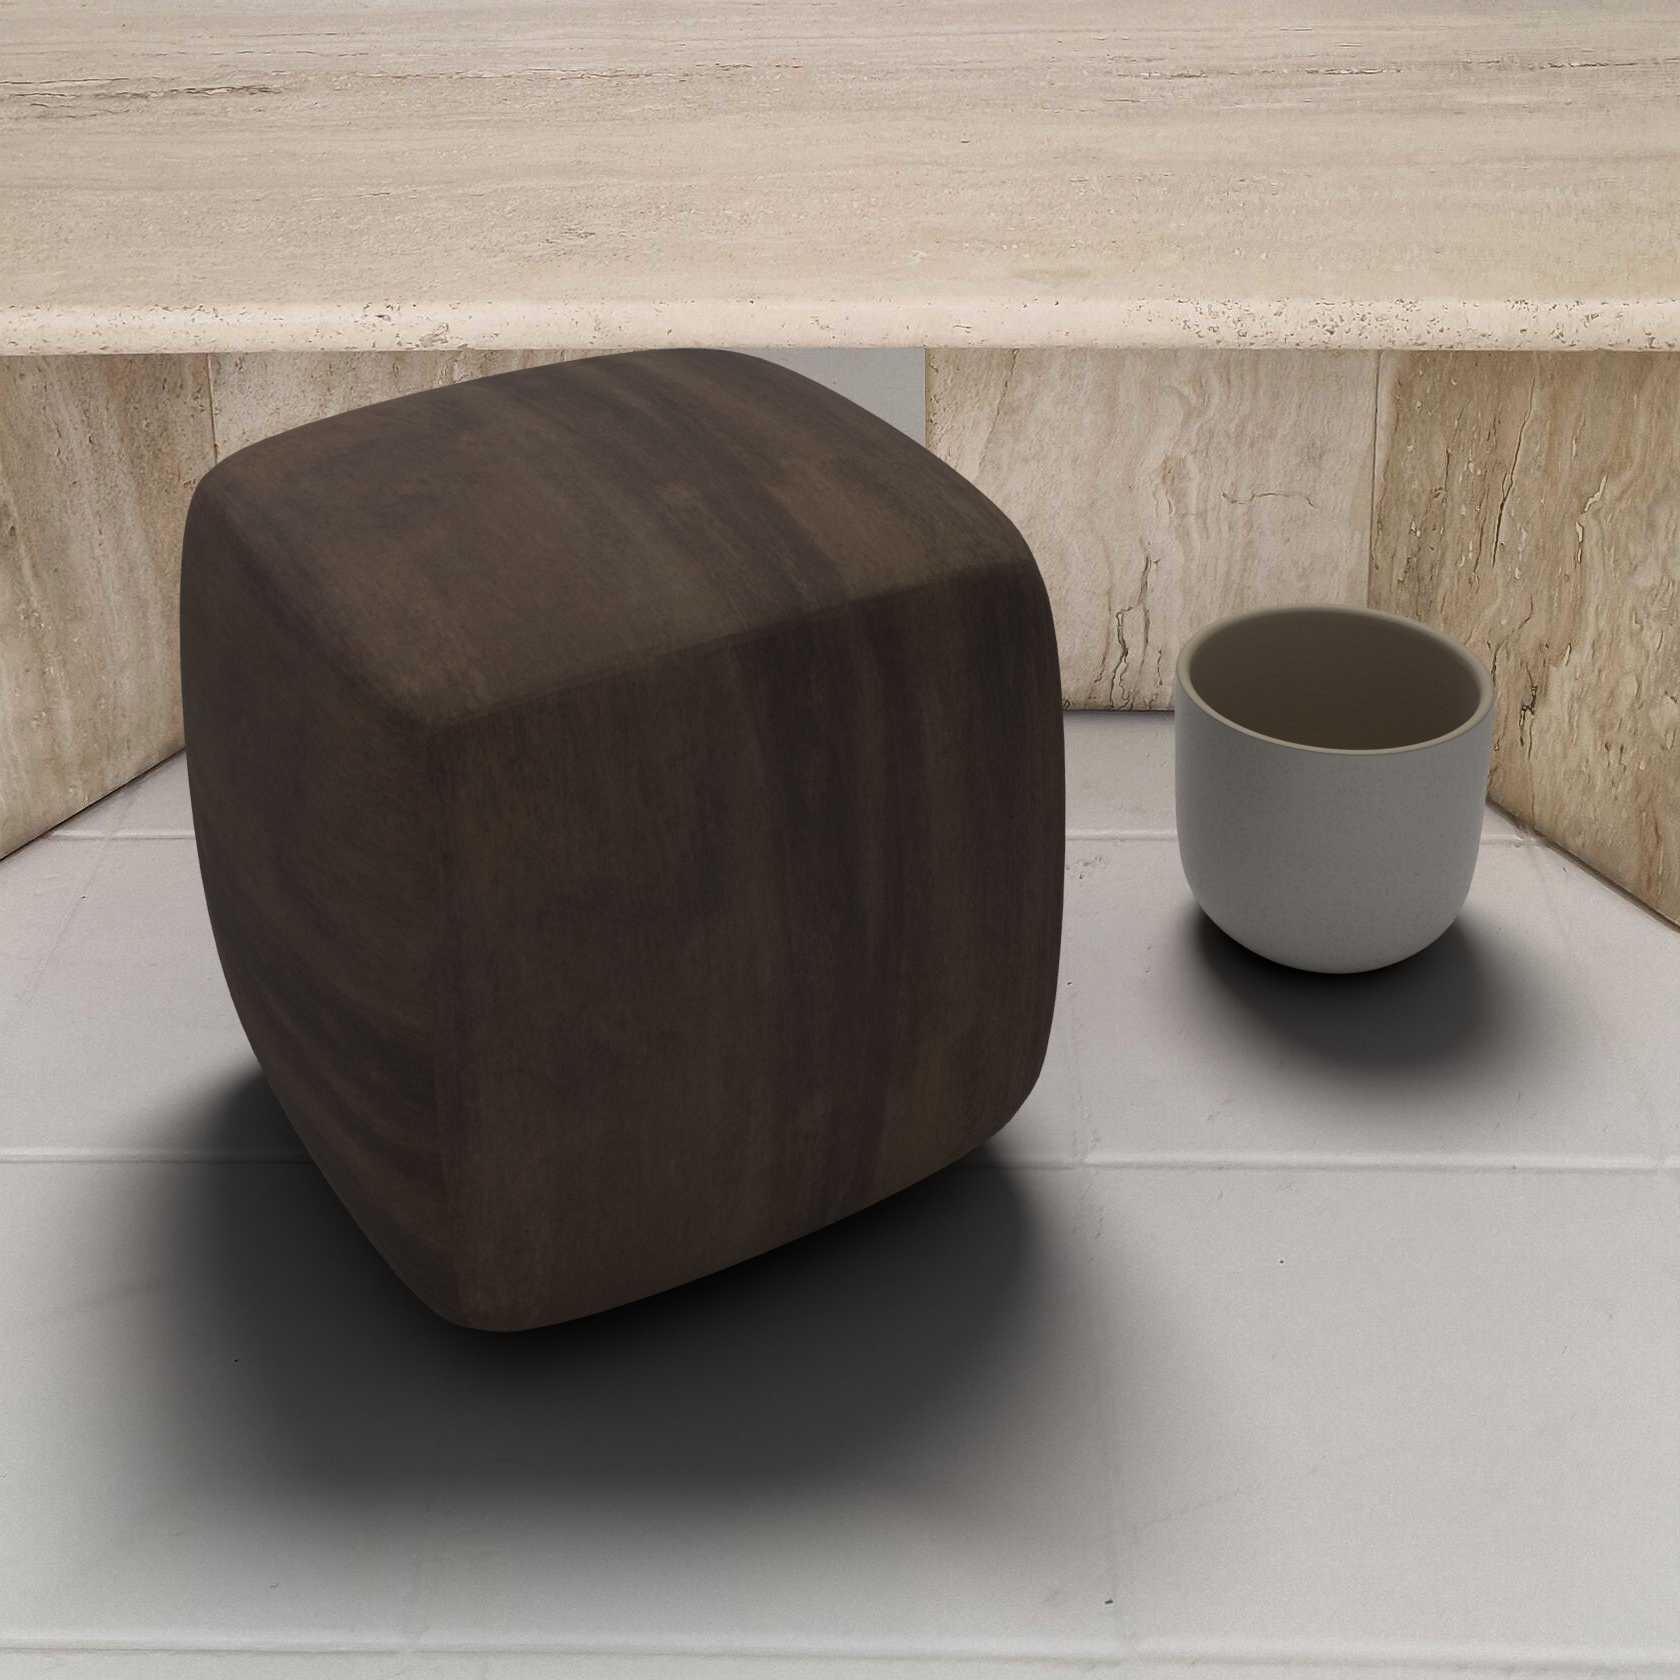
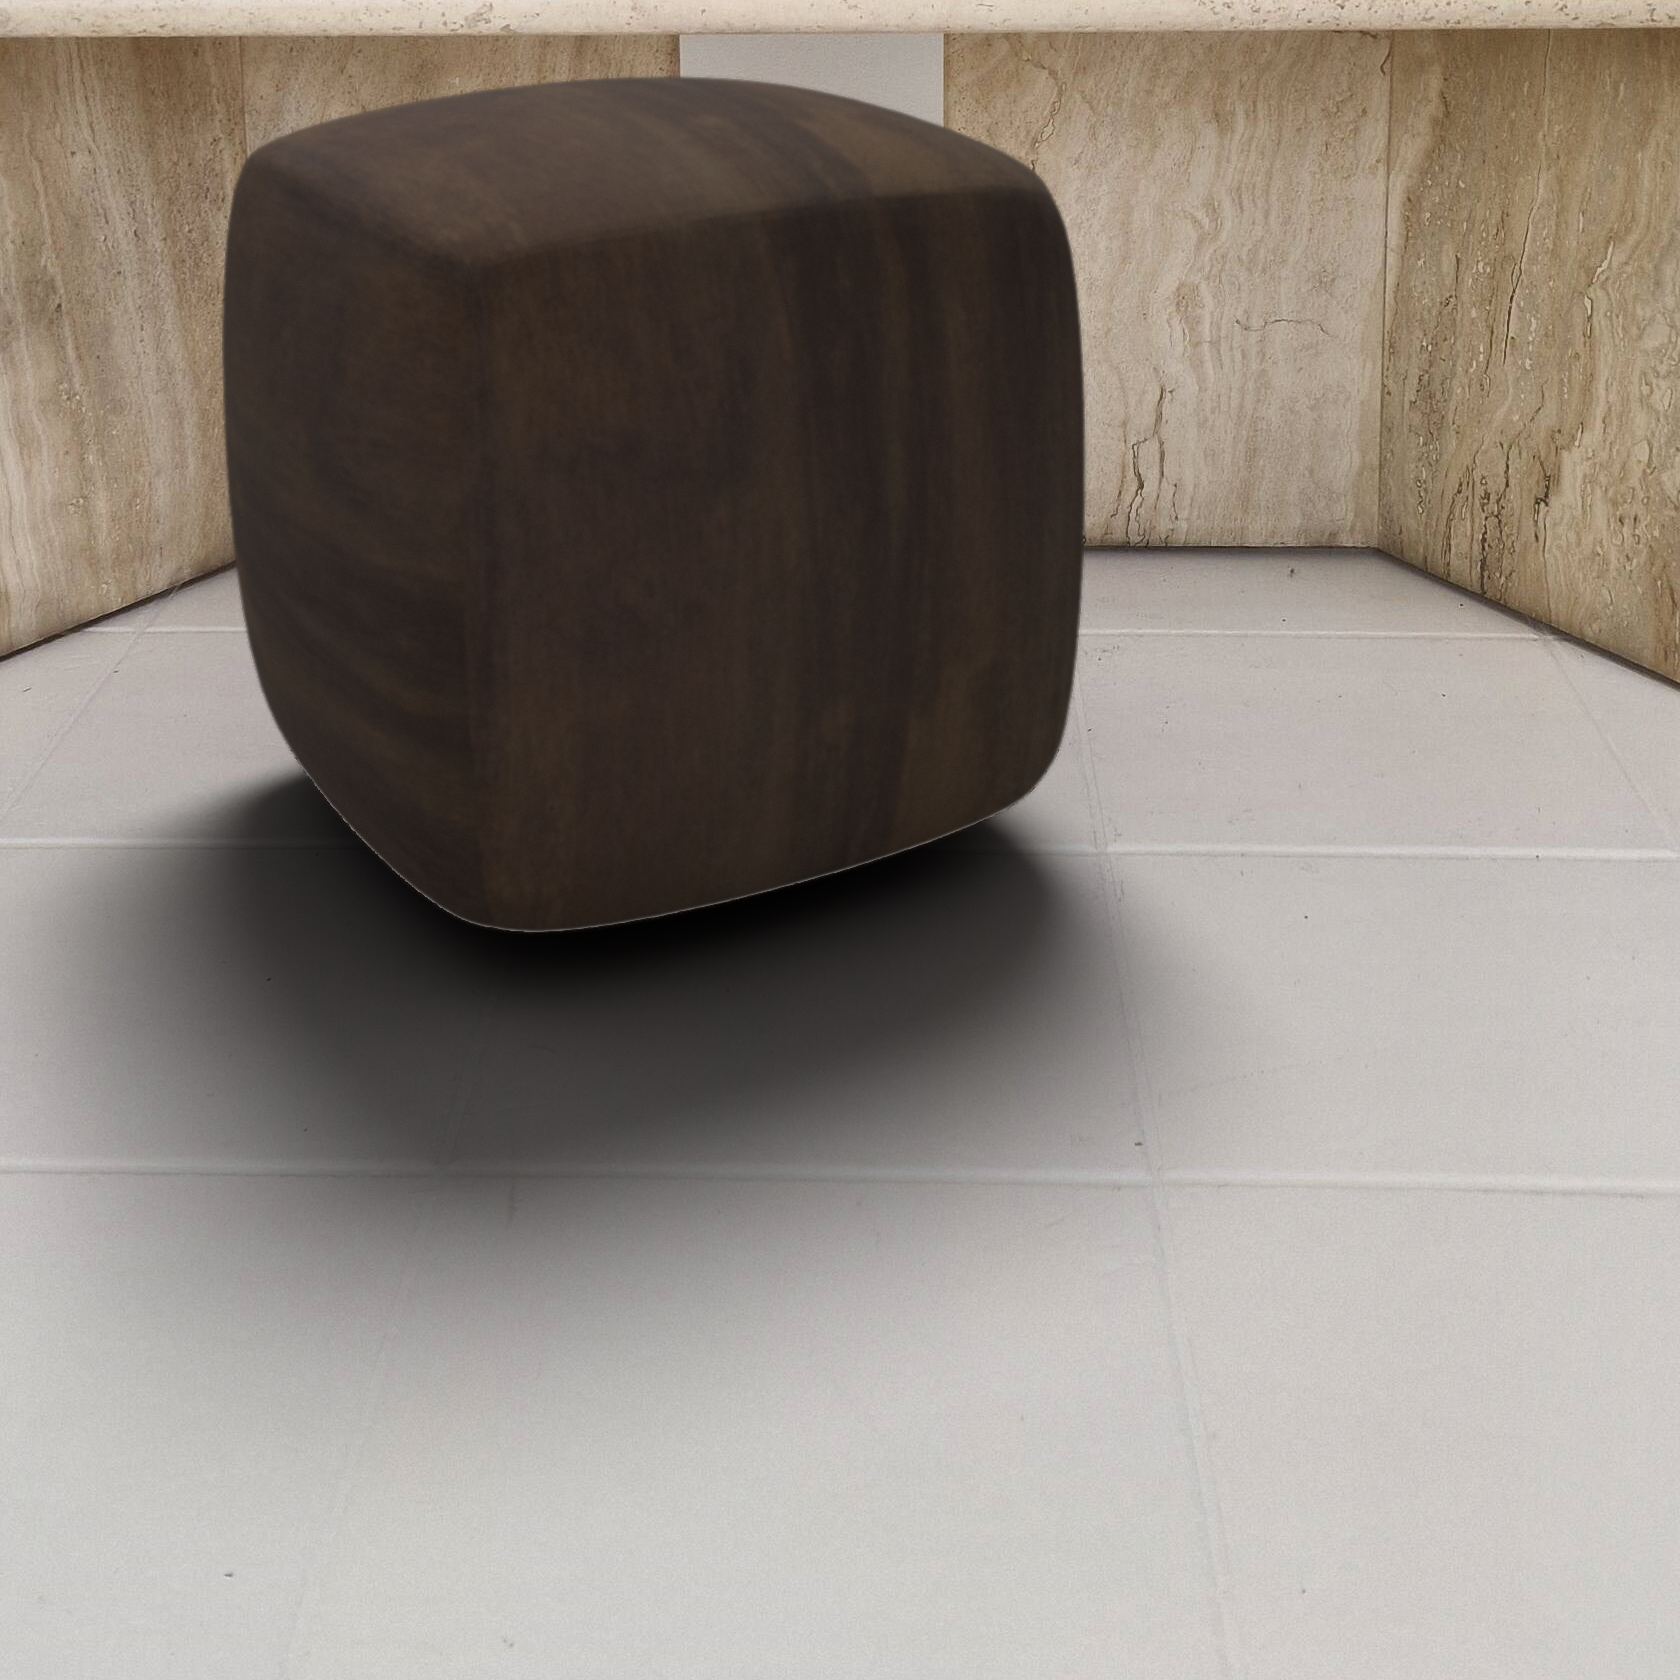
planter: present [1175,603,1495,973] -> none [1192,382,1508,721]

